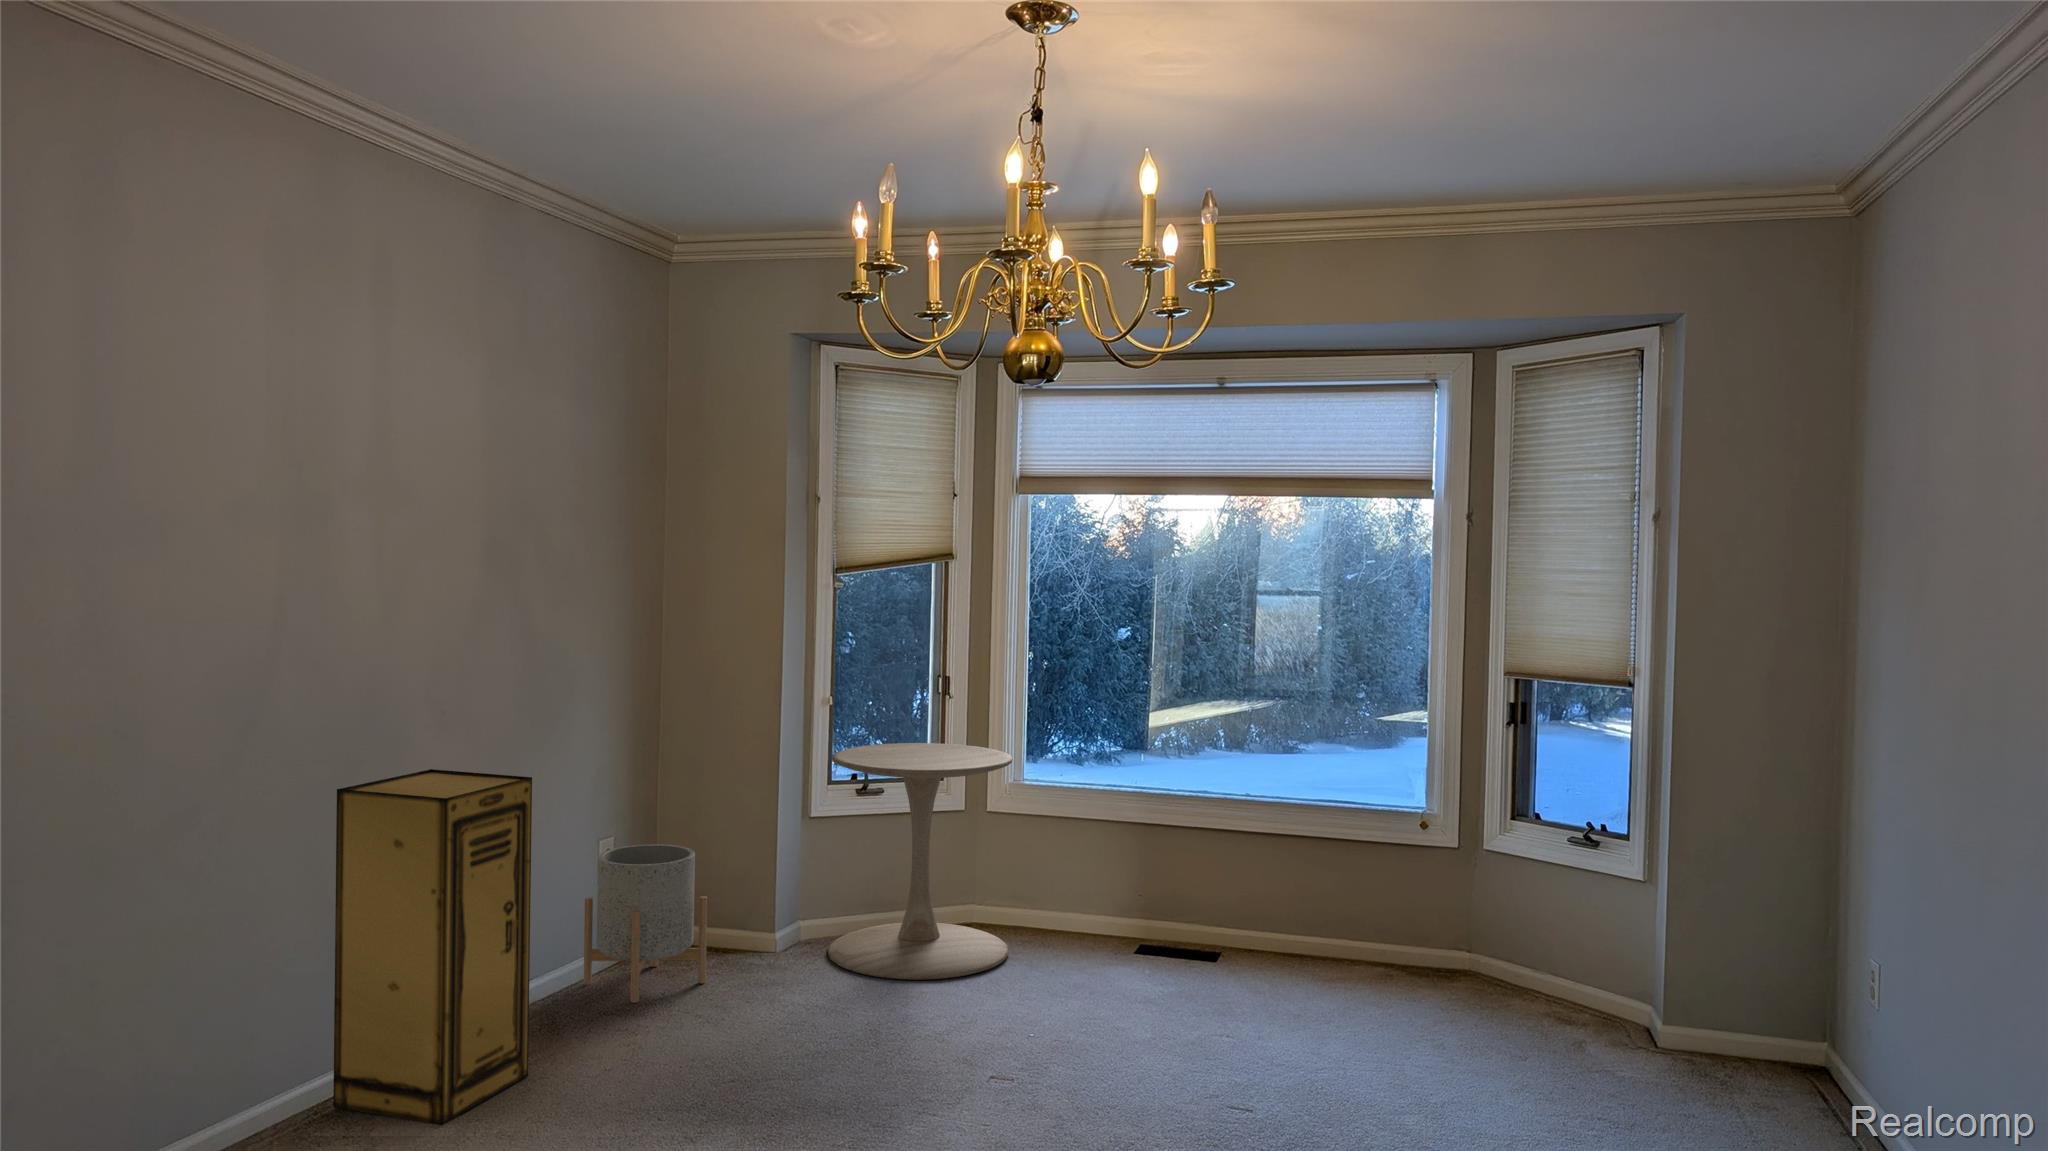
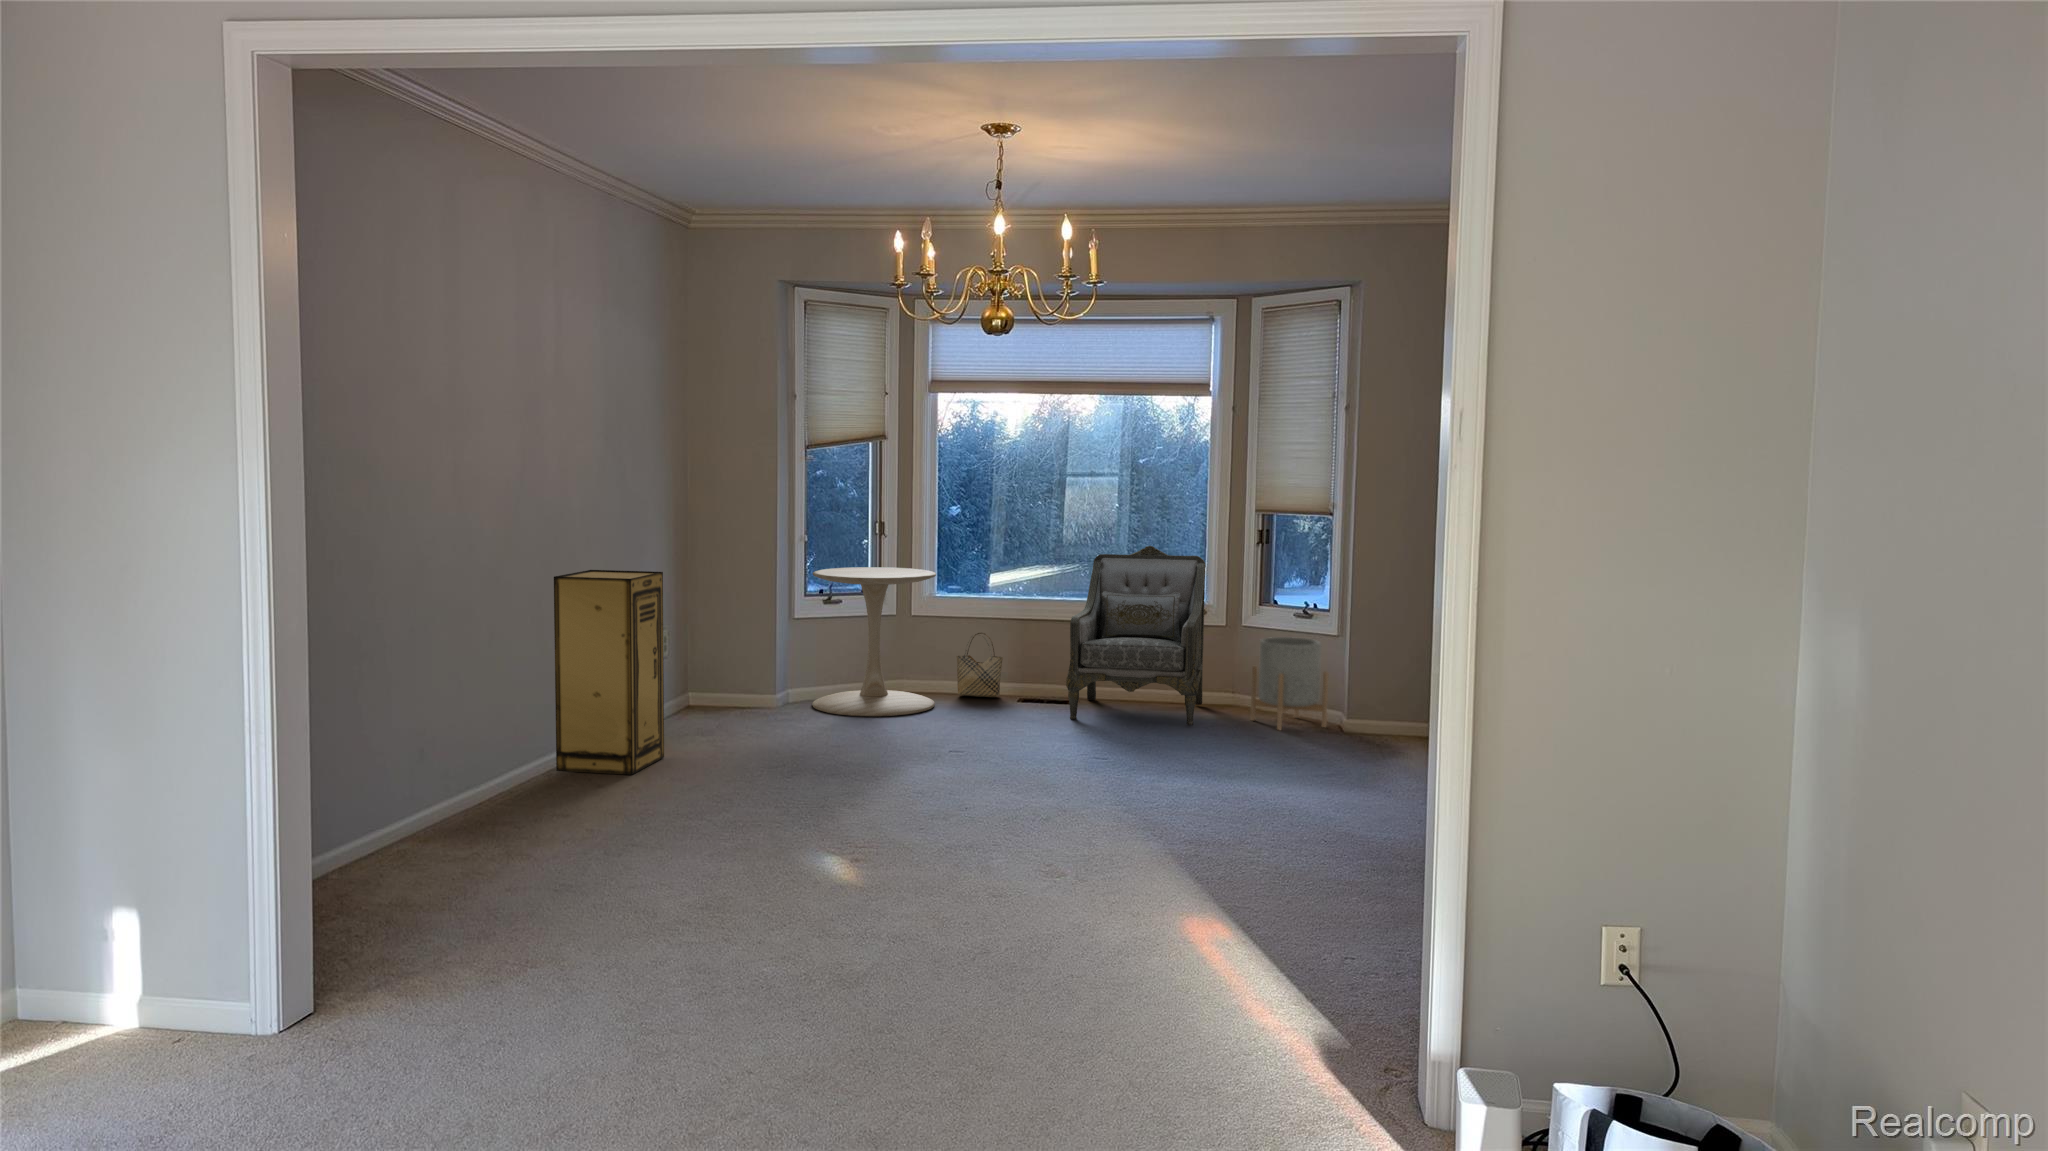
armchair: none [1201,722,1423,1024] -> present [1066,546,1205,725]
woven basket: none [1047,841,1116,940] -> present [956,633,1003,697]
planter: present [584,844,707,1003] -> present [1251,637,1329,730]

